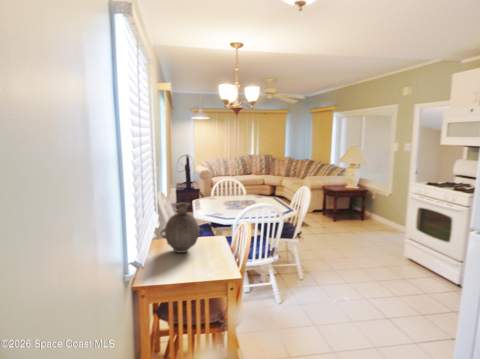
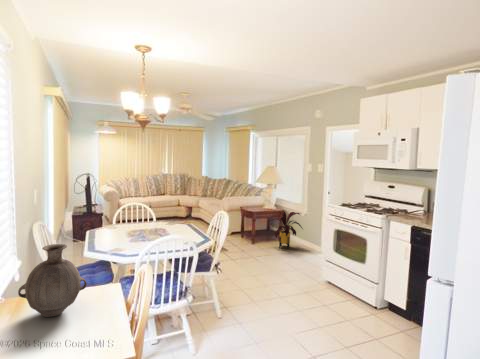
house plant: none [350,191,387,227] -> present [273,212,302,249]

